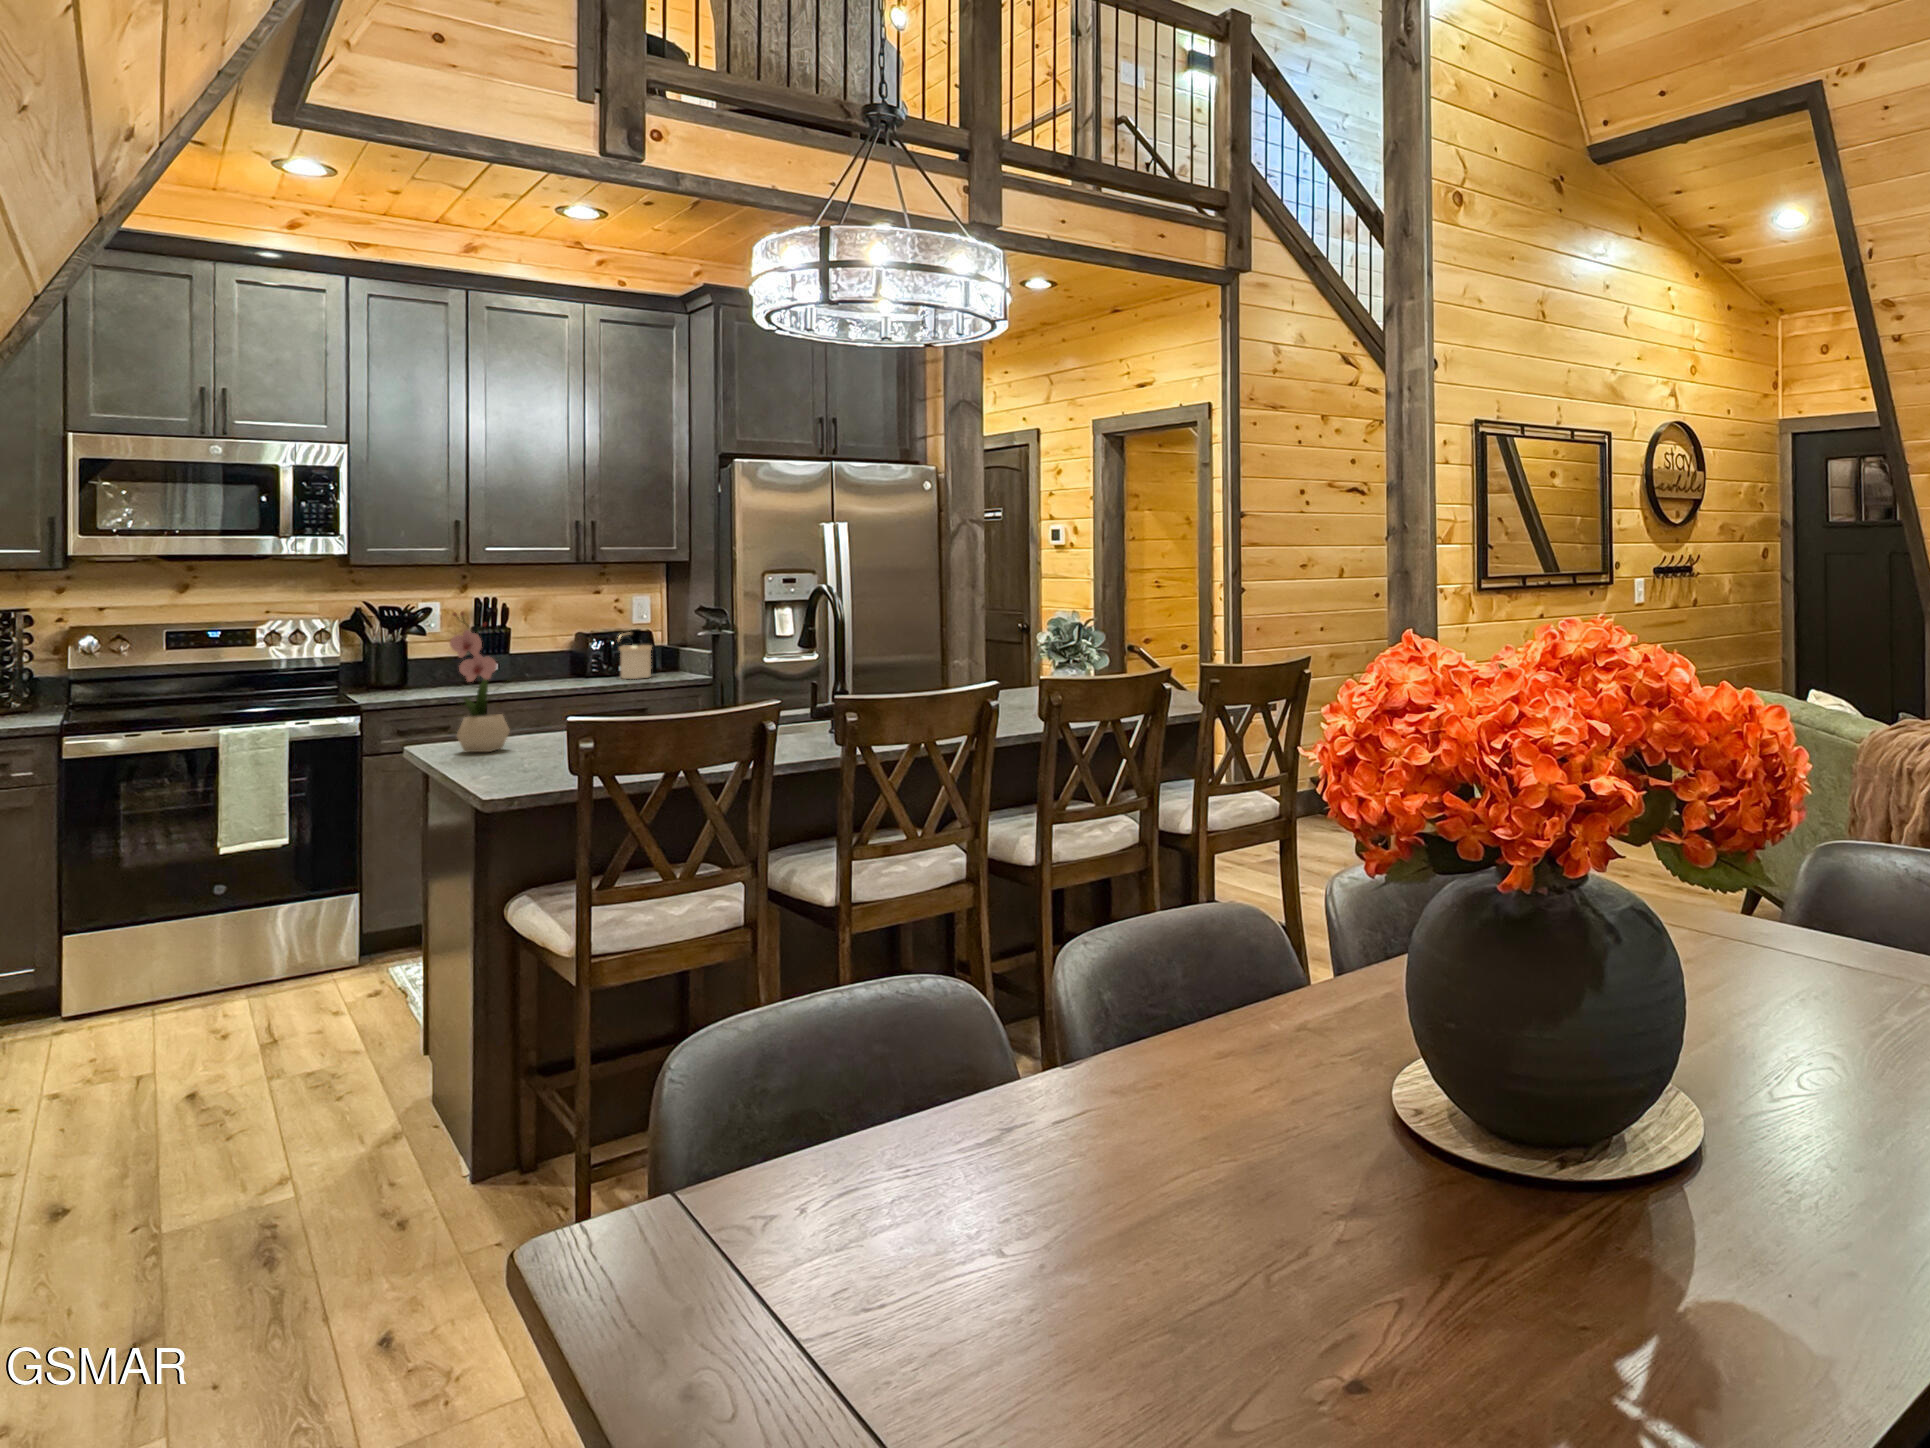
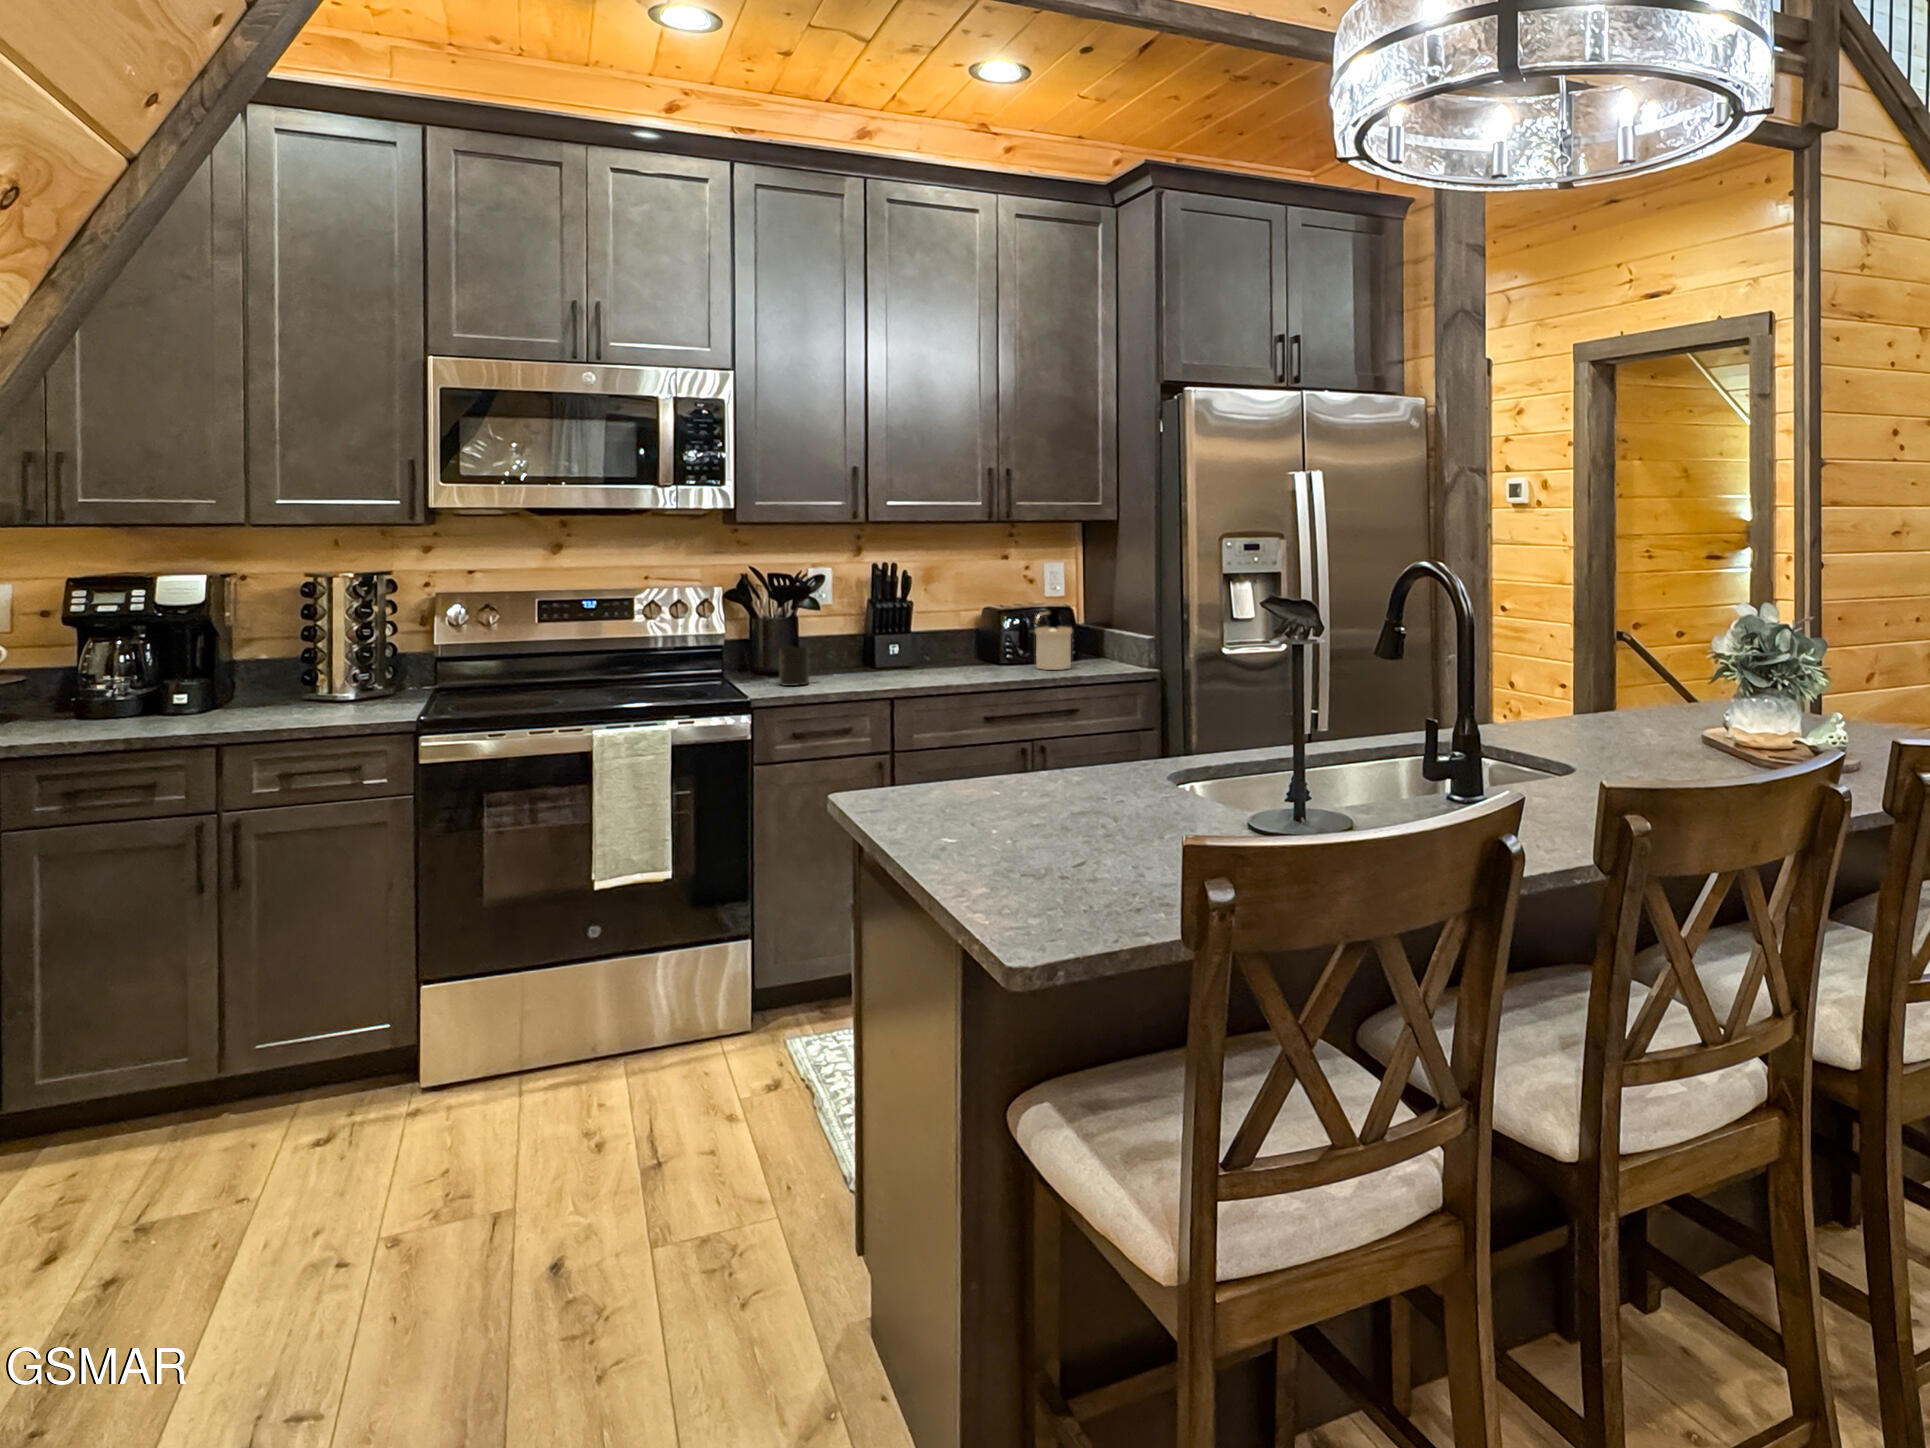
flower arrangement: present [450,612,510,752] -> none [903,601,990,823]
mug: none [388,664,426,694] -> present [779,647,821,686]

